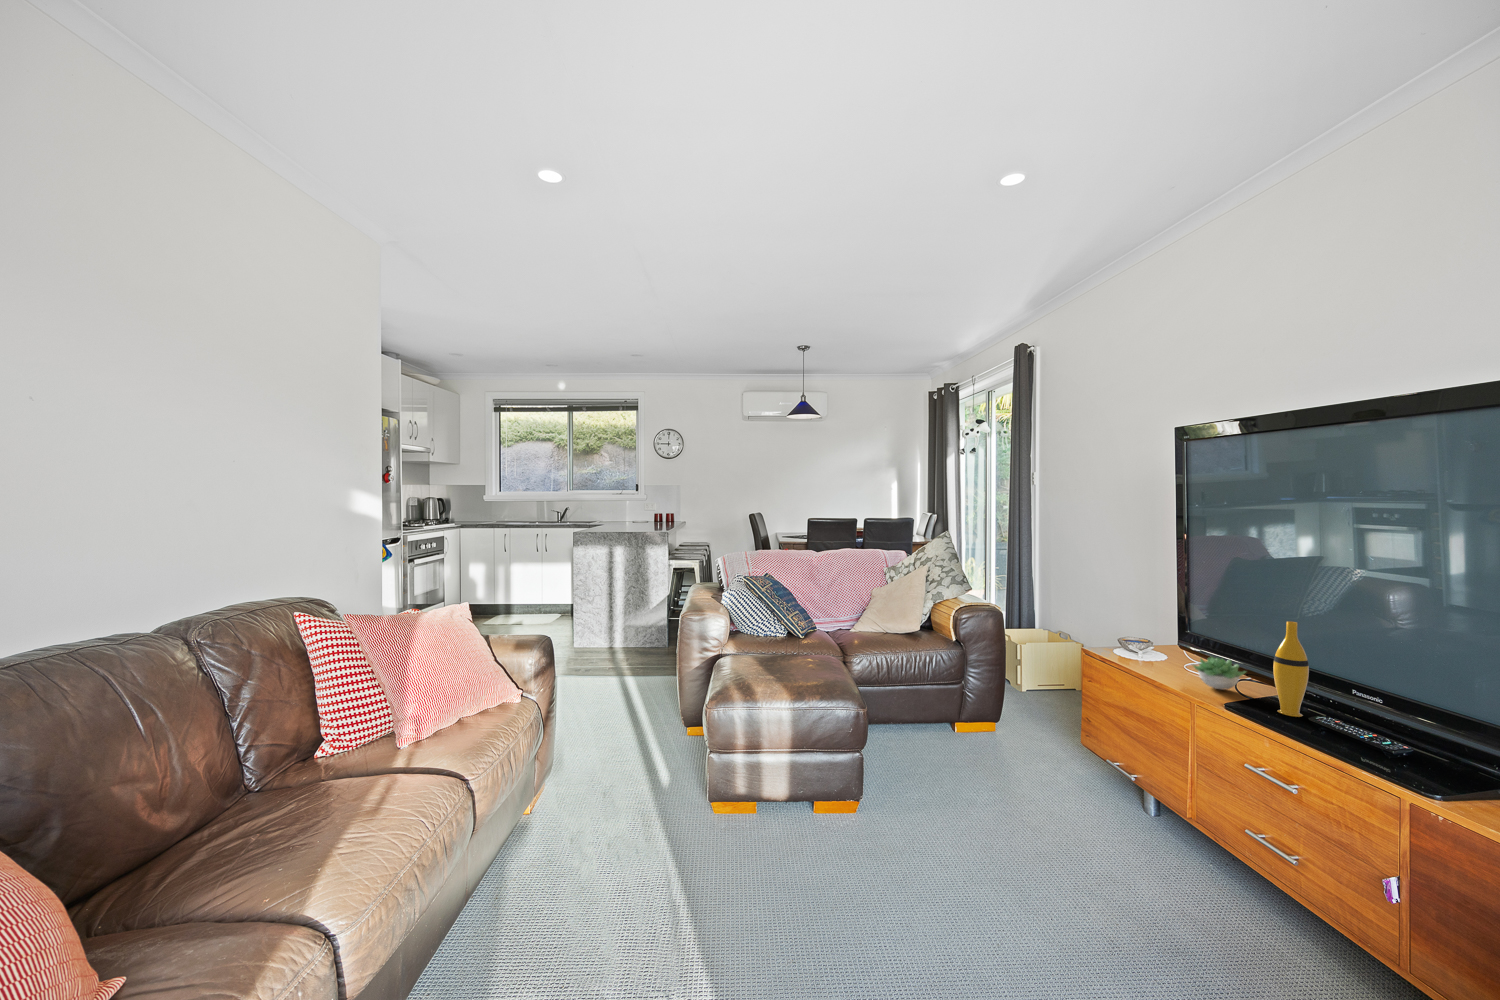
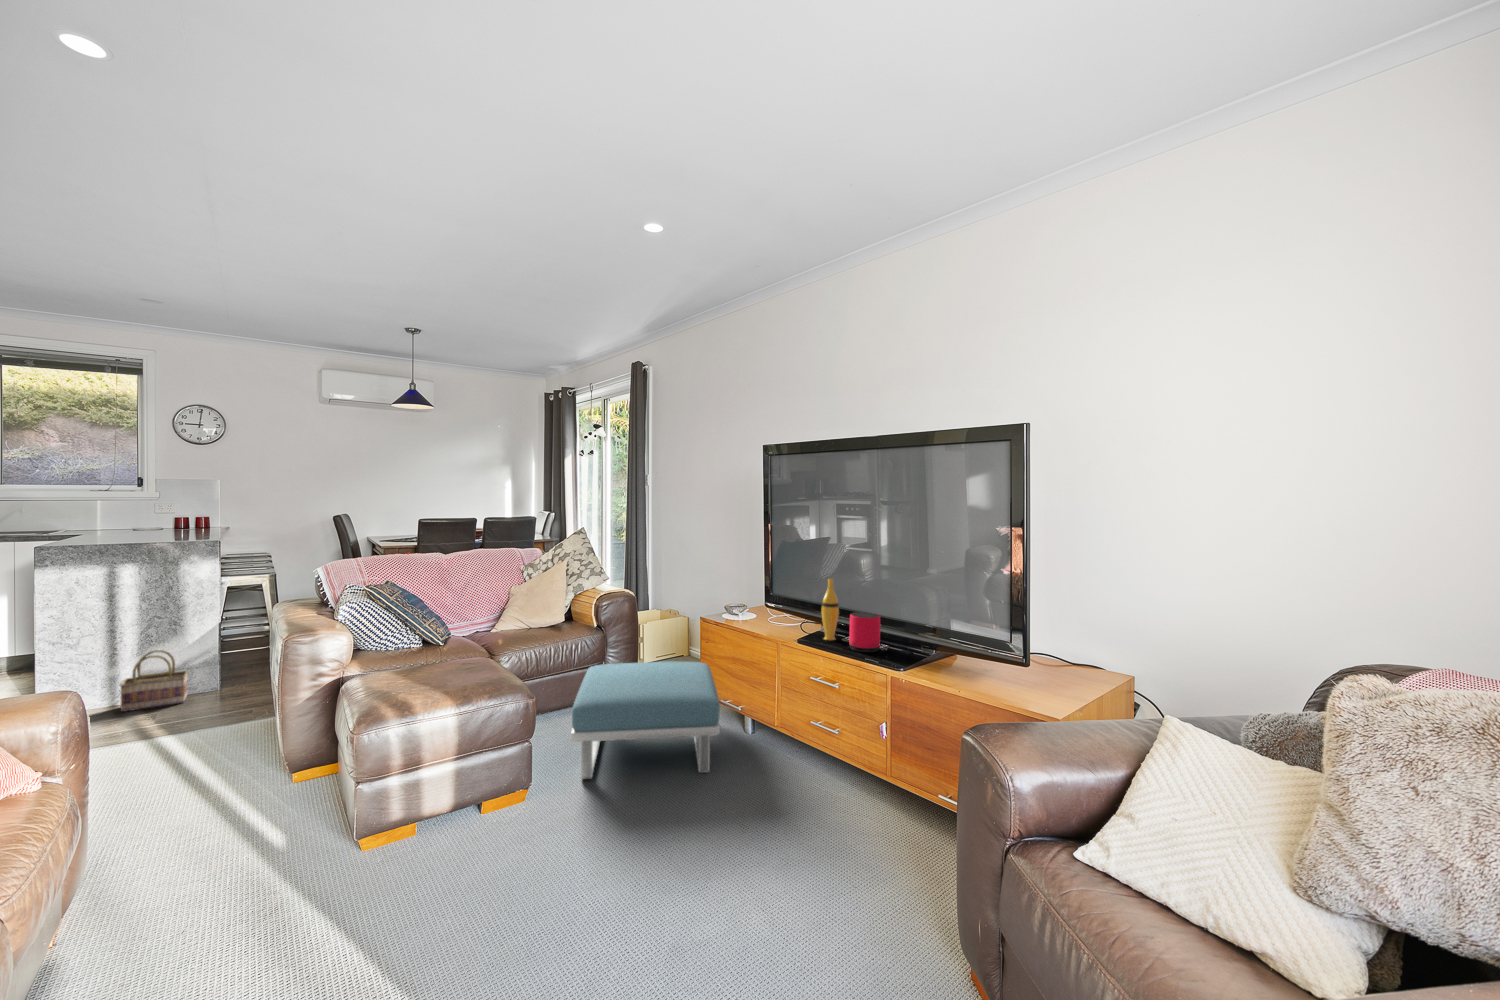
basket: none [612,611,649,653] -> present [120,650,188,712]
succulent plant: present [1193,657,1245,689] -> none [776,609,806,631]
speaker: none [1327,680,1397,752] -> present [849,612,880,652]
footstool: none [906,685,1095,851] -> present [571,662,720,779]

